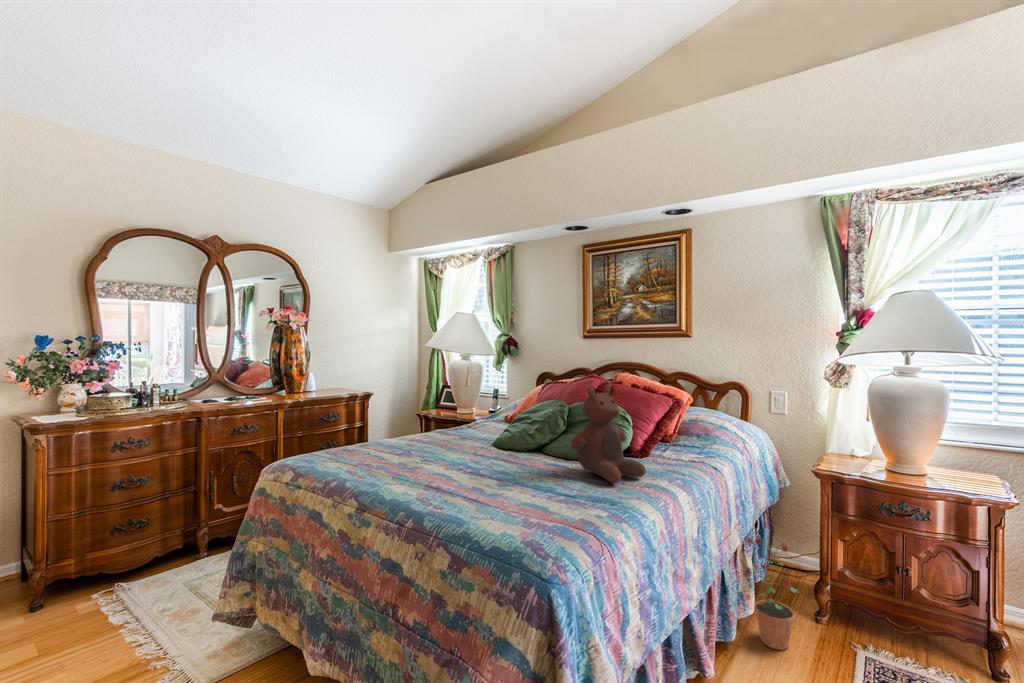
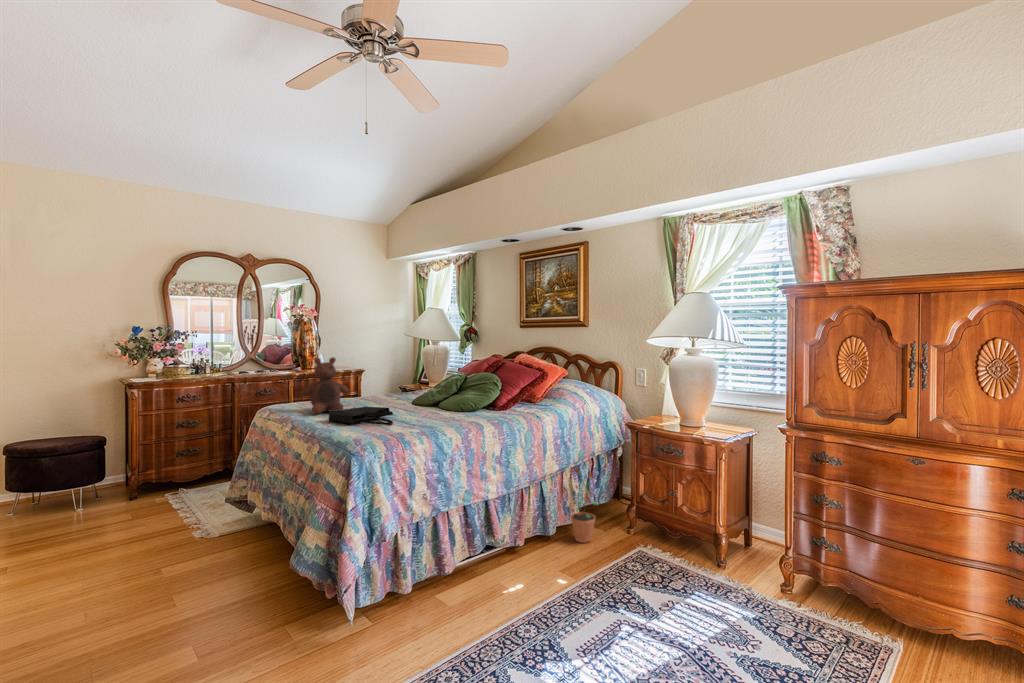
stuffed bear: present [571,385,646,483] -> present [301,357,348,414]
tote bag: none [420,461,540,500] -> present [329,406,393,425]

